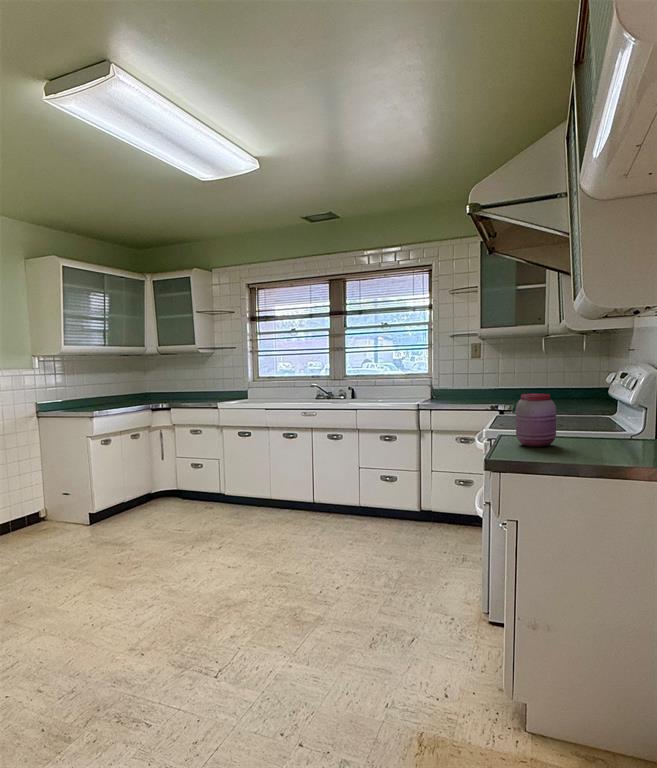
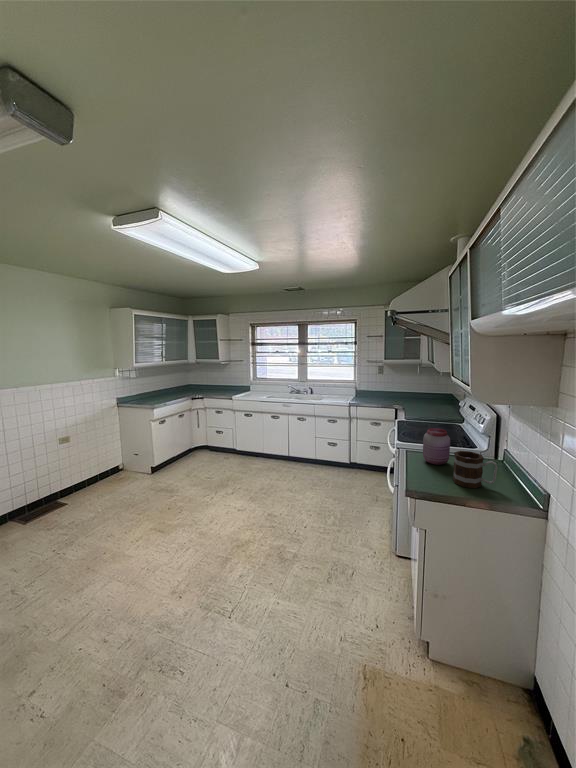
mug: none [555,413,616,461] -> present [453,451,497,488]

